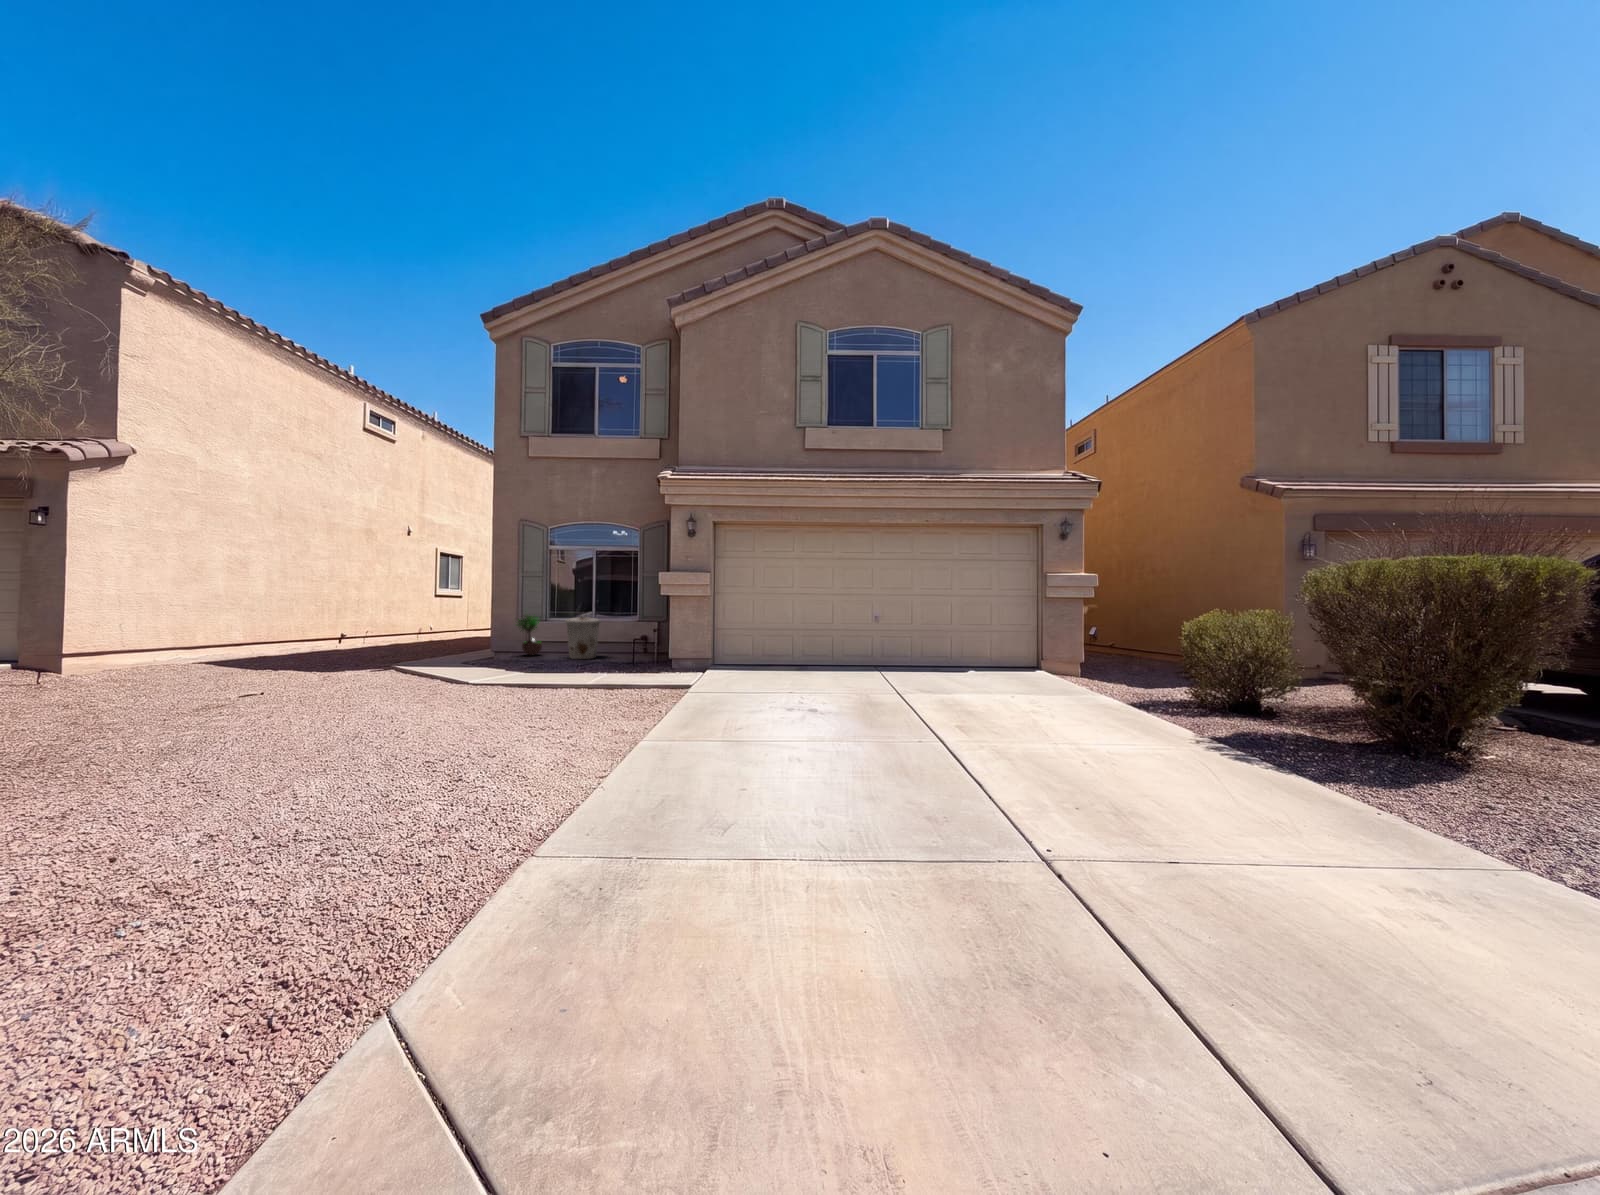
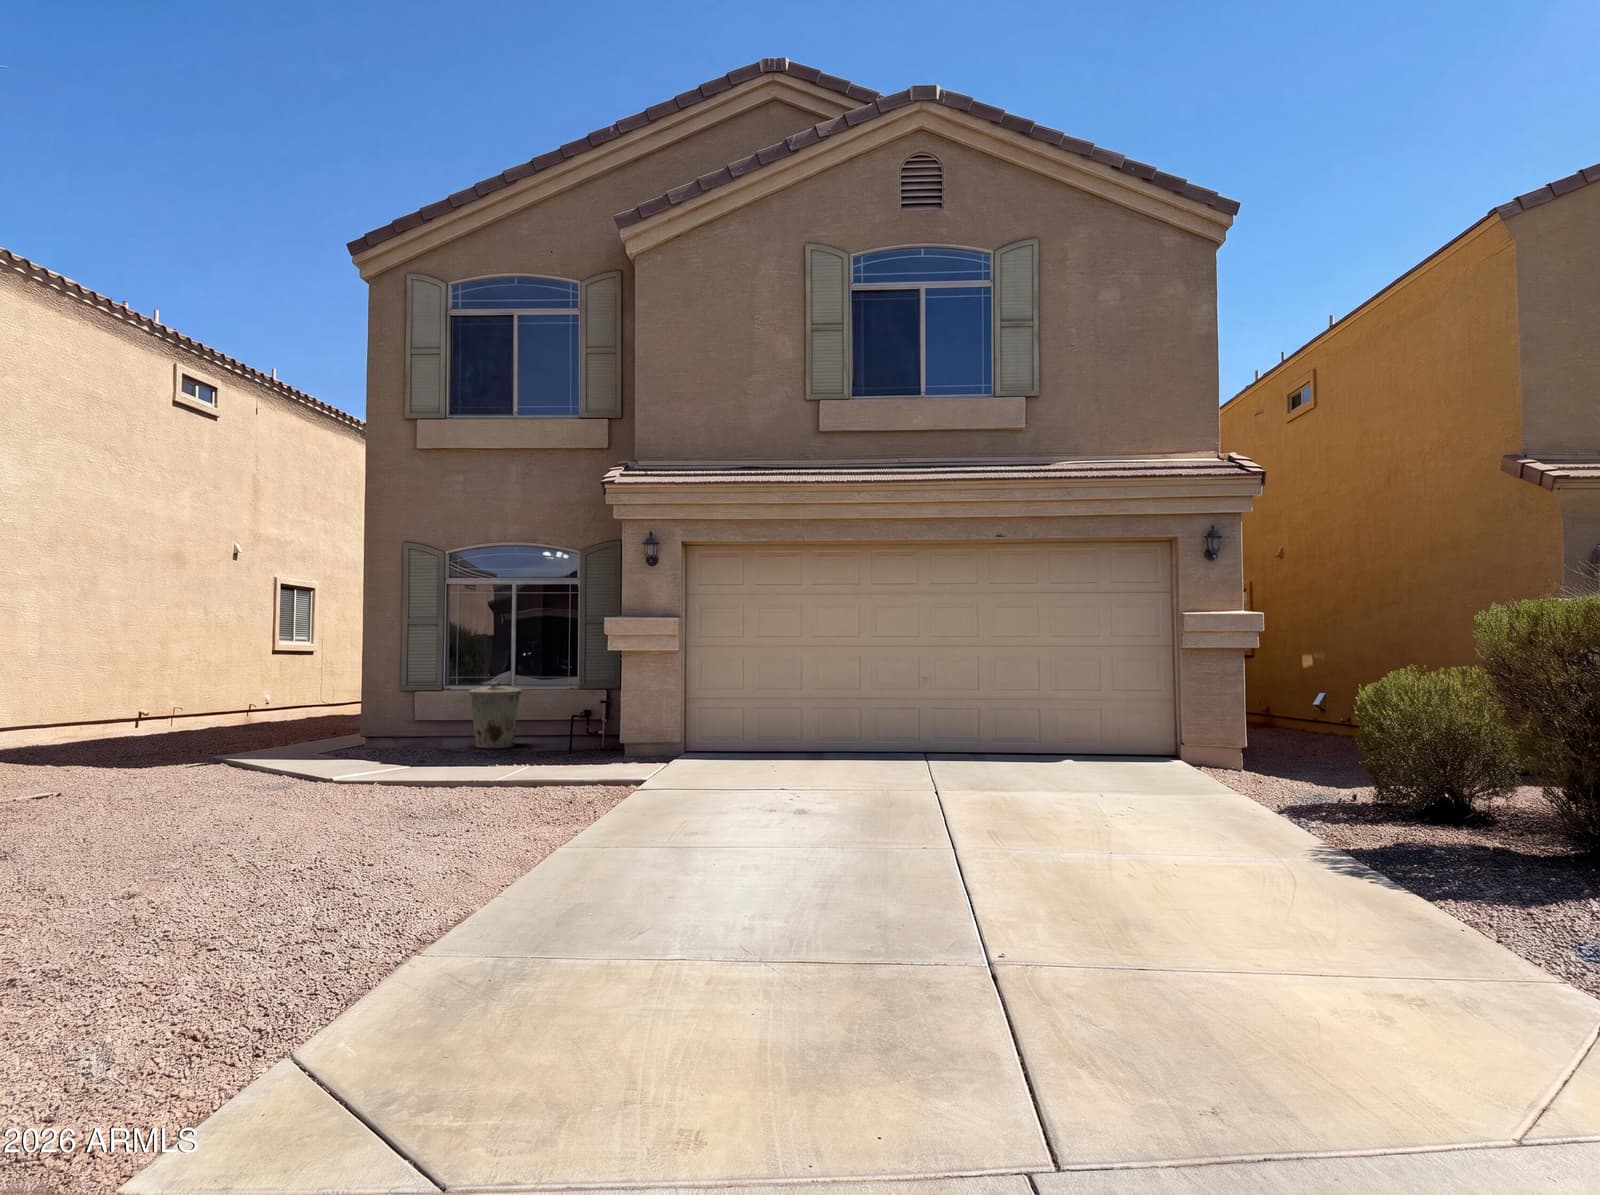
potted tree: present [517,616,542,655] -> none [395,677,436,744]

